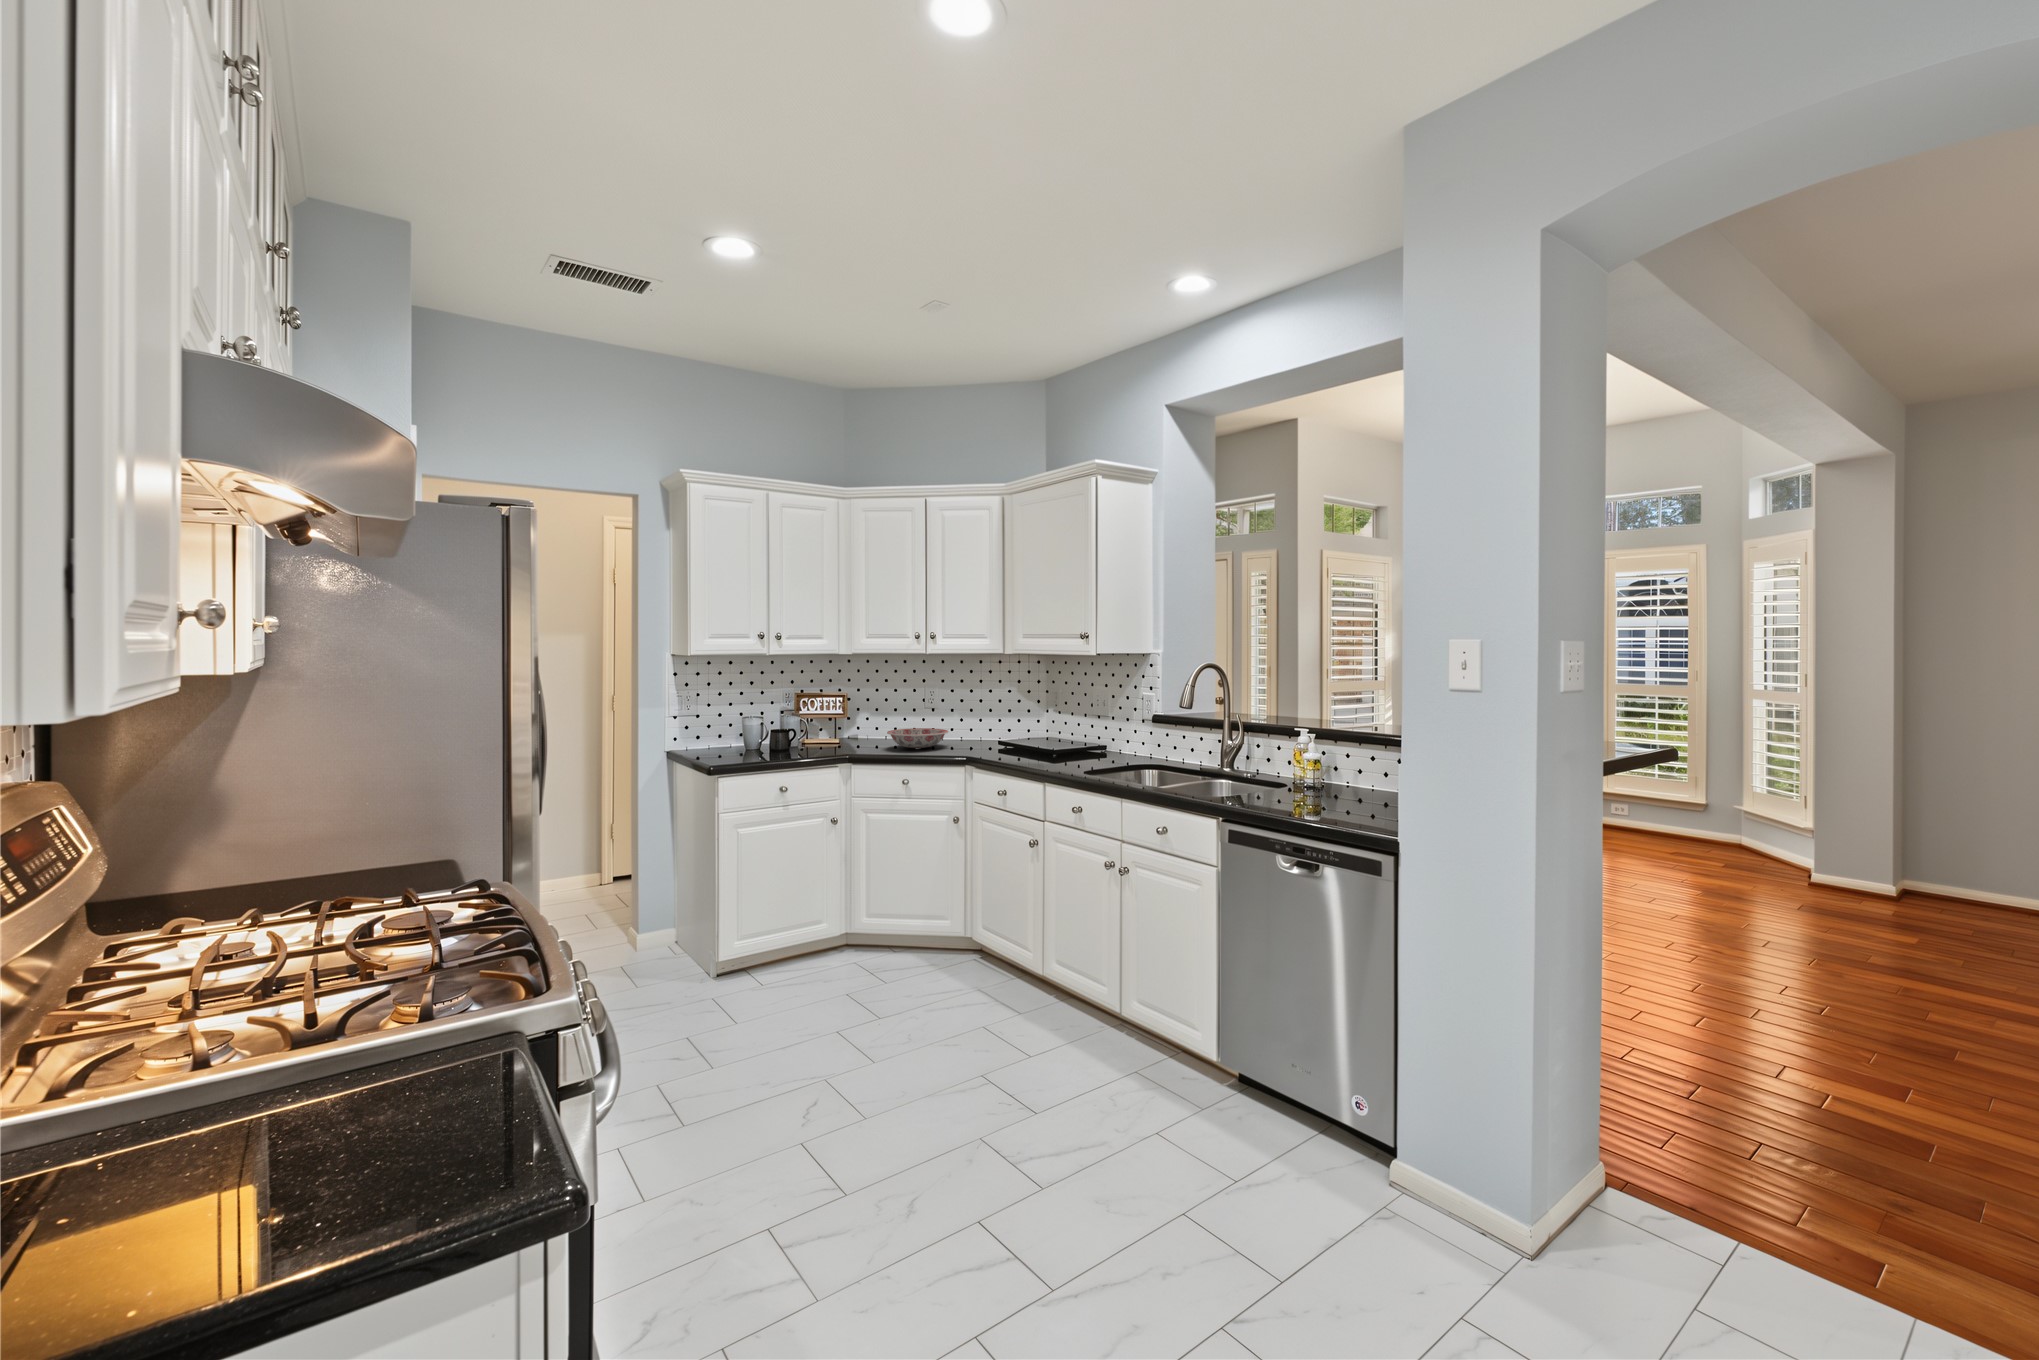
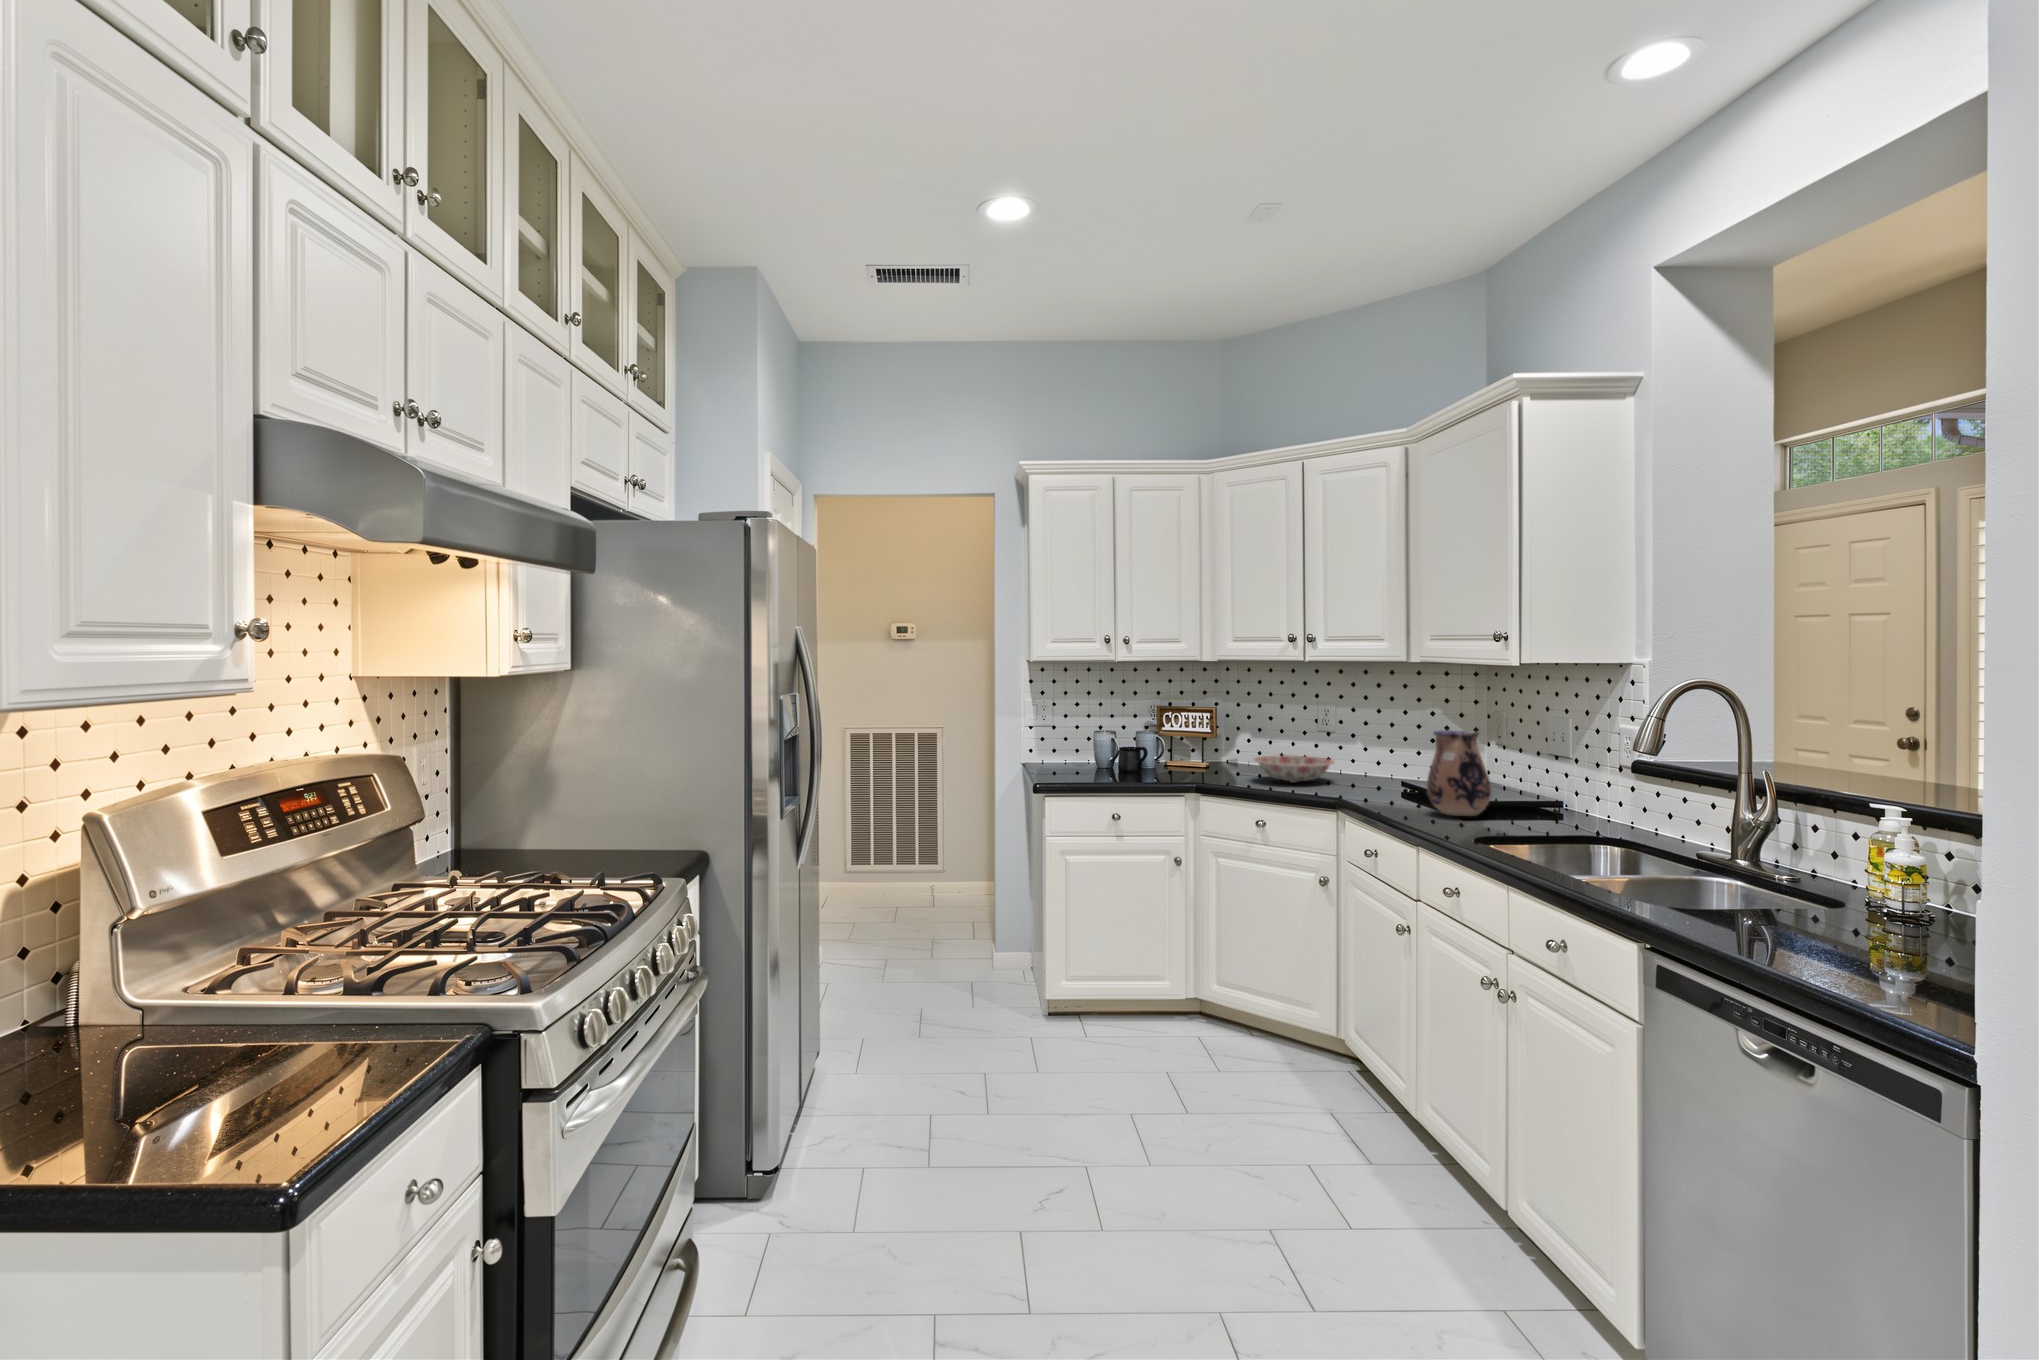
ceramic pitcher: none [1033,702,1072,761] -> present [1427,730,1491,816]

